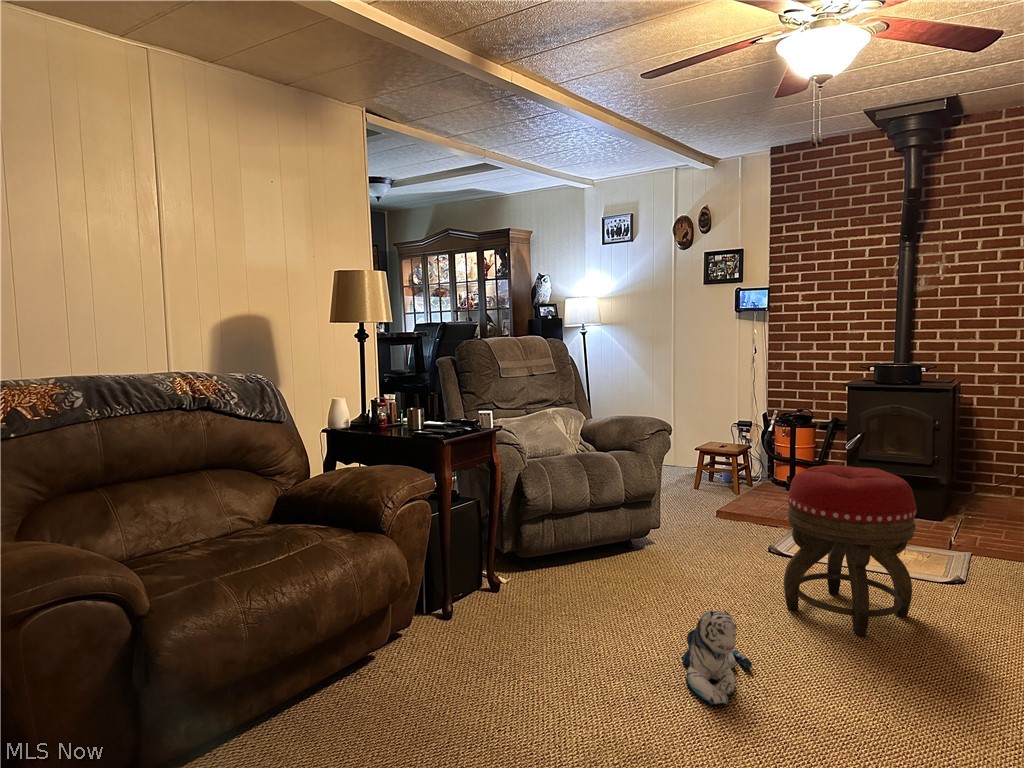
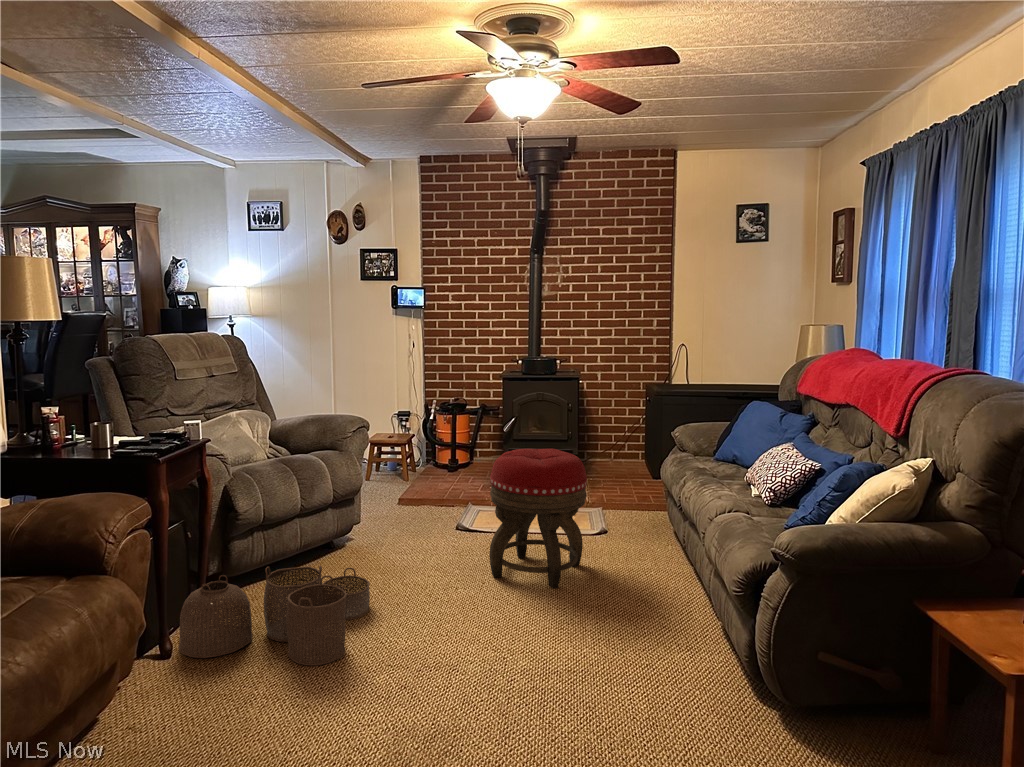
woven basket: none [458,552,639,657] -> present [178,565,370,666]
plush toy: present [681,610,752,705] -> none [429,589,490,673]

